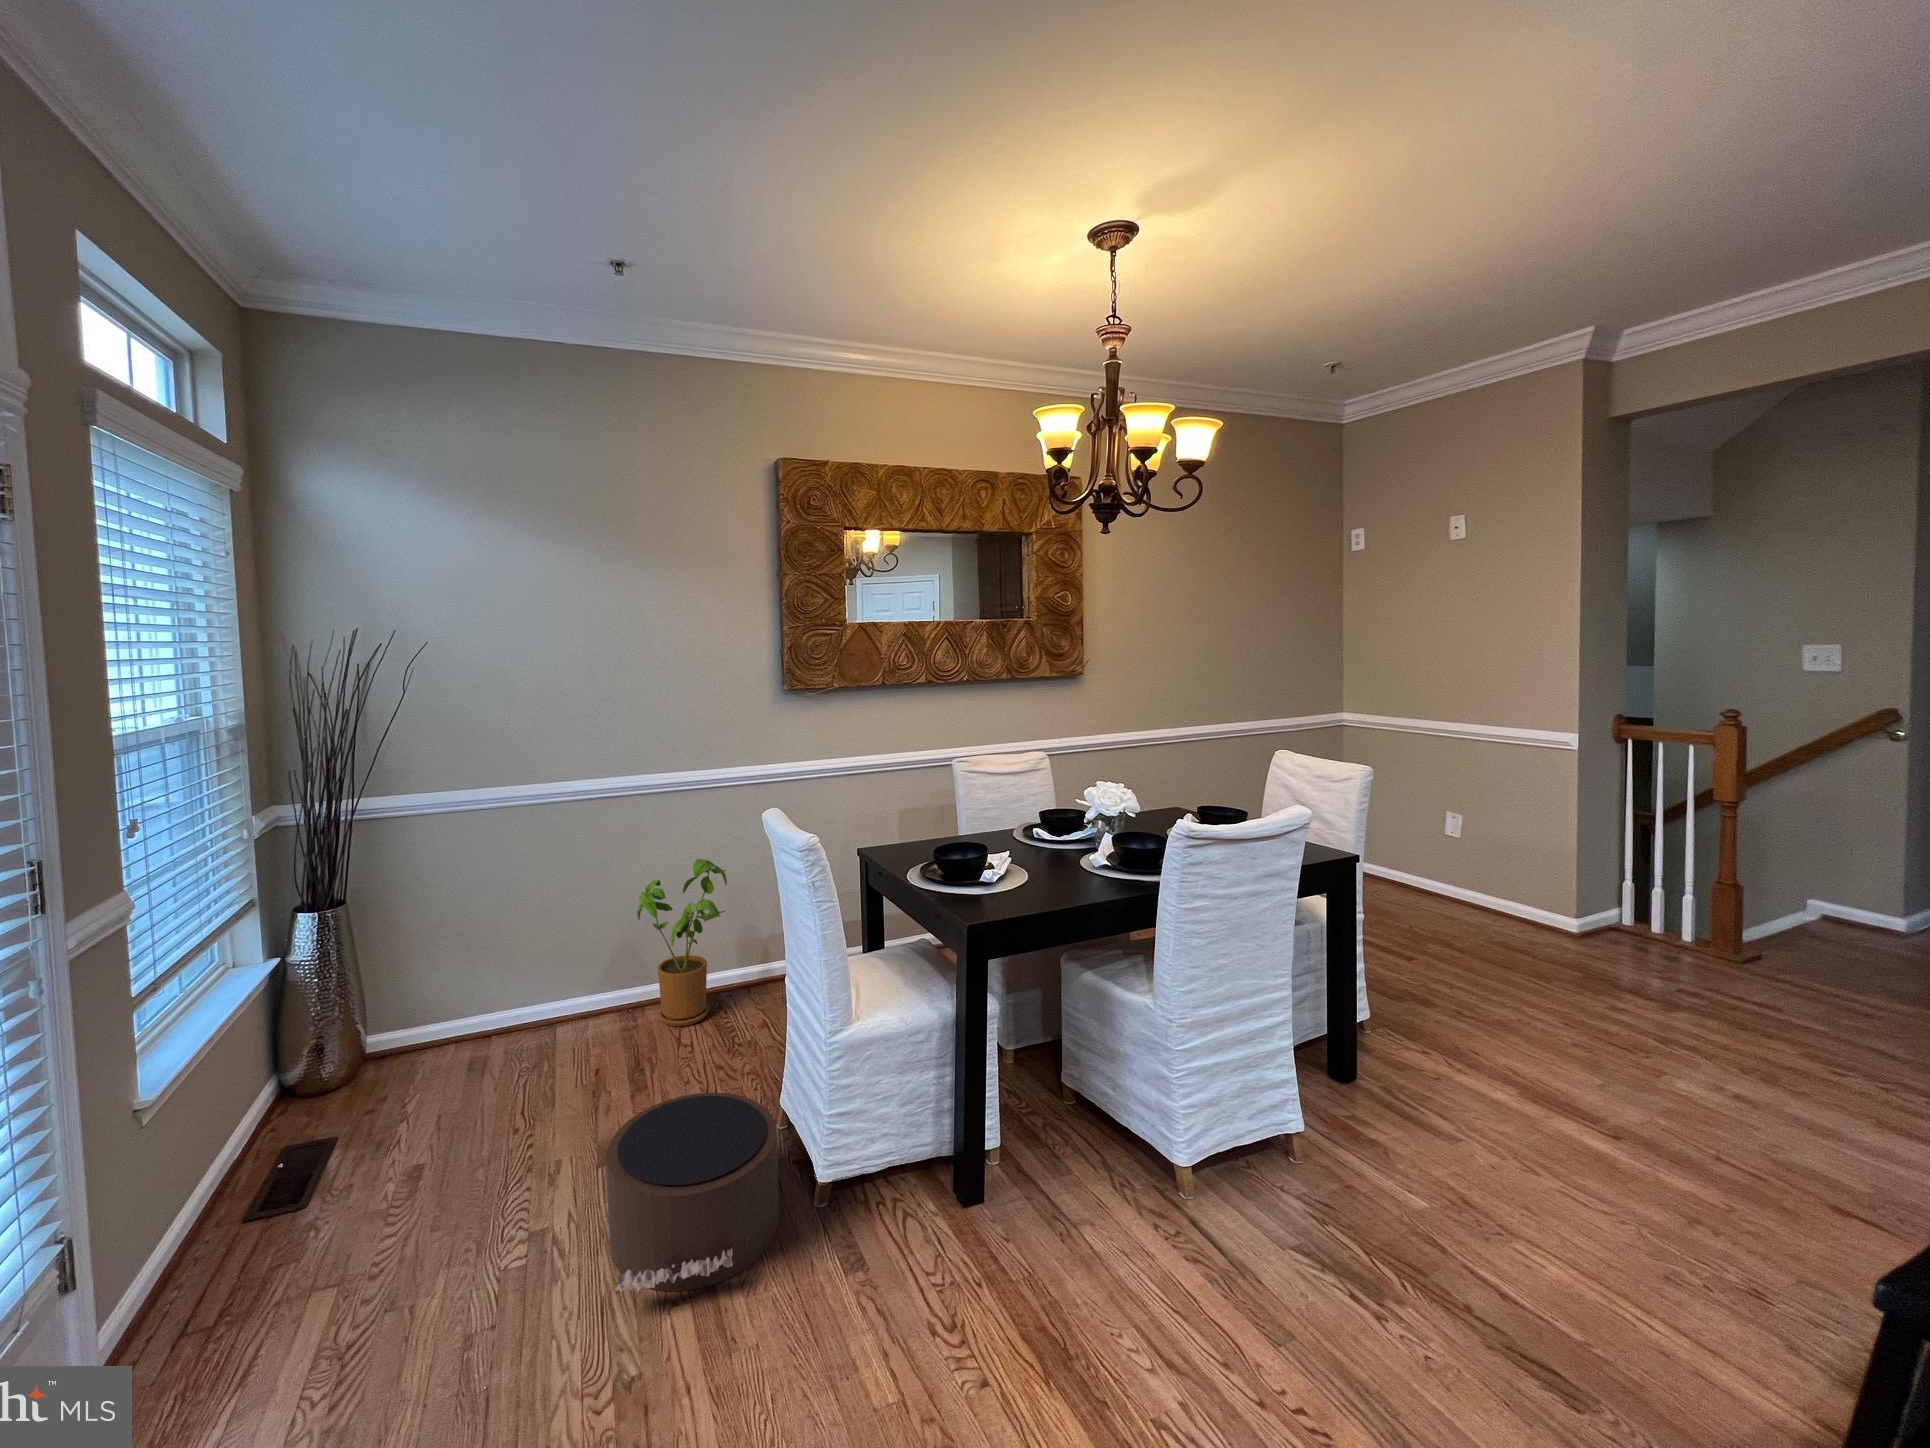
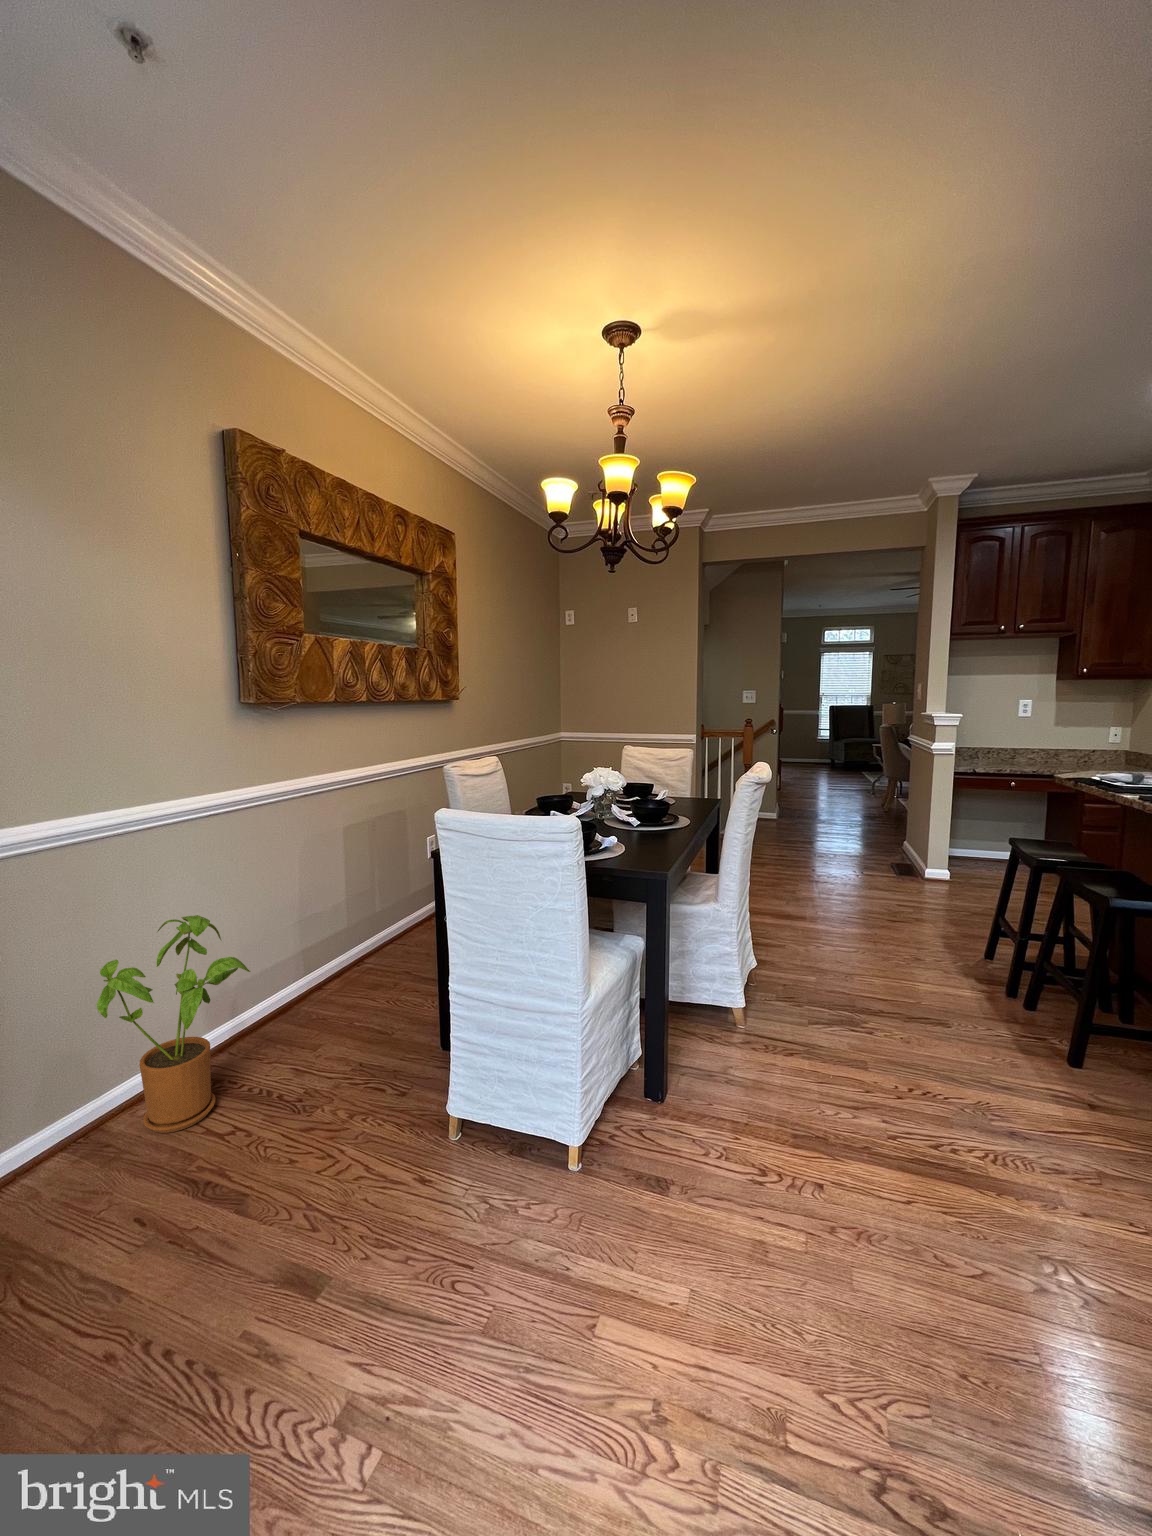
pouf: present [606,1093,779,1293] -> none [369,1108,620,1356]

